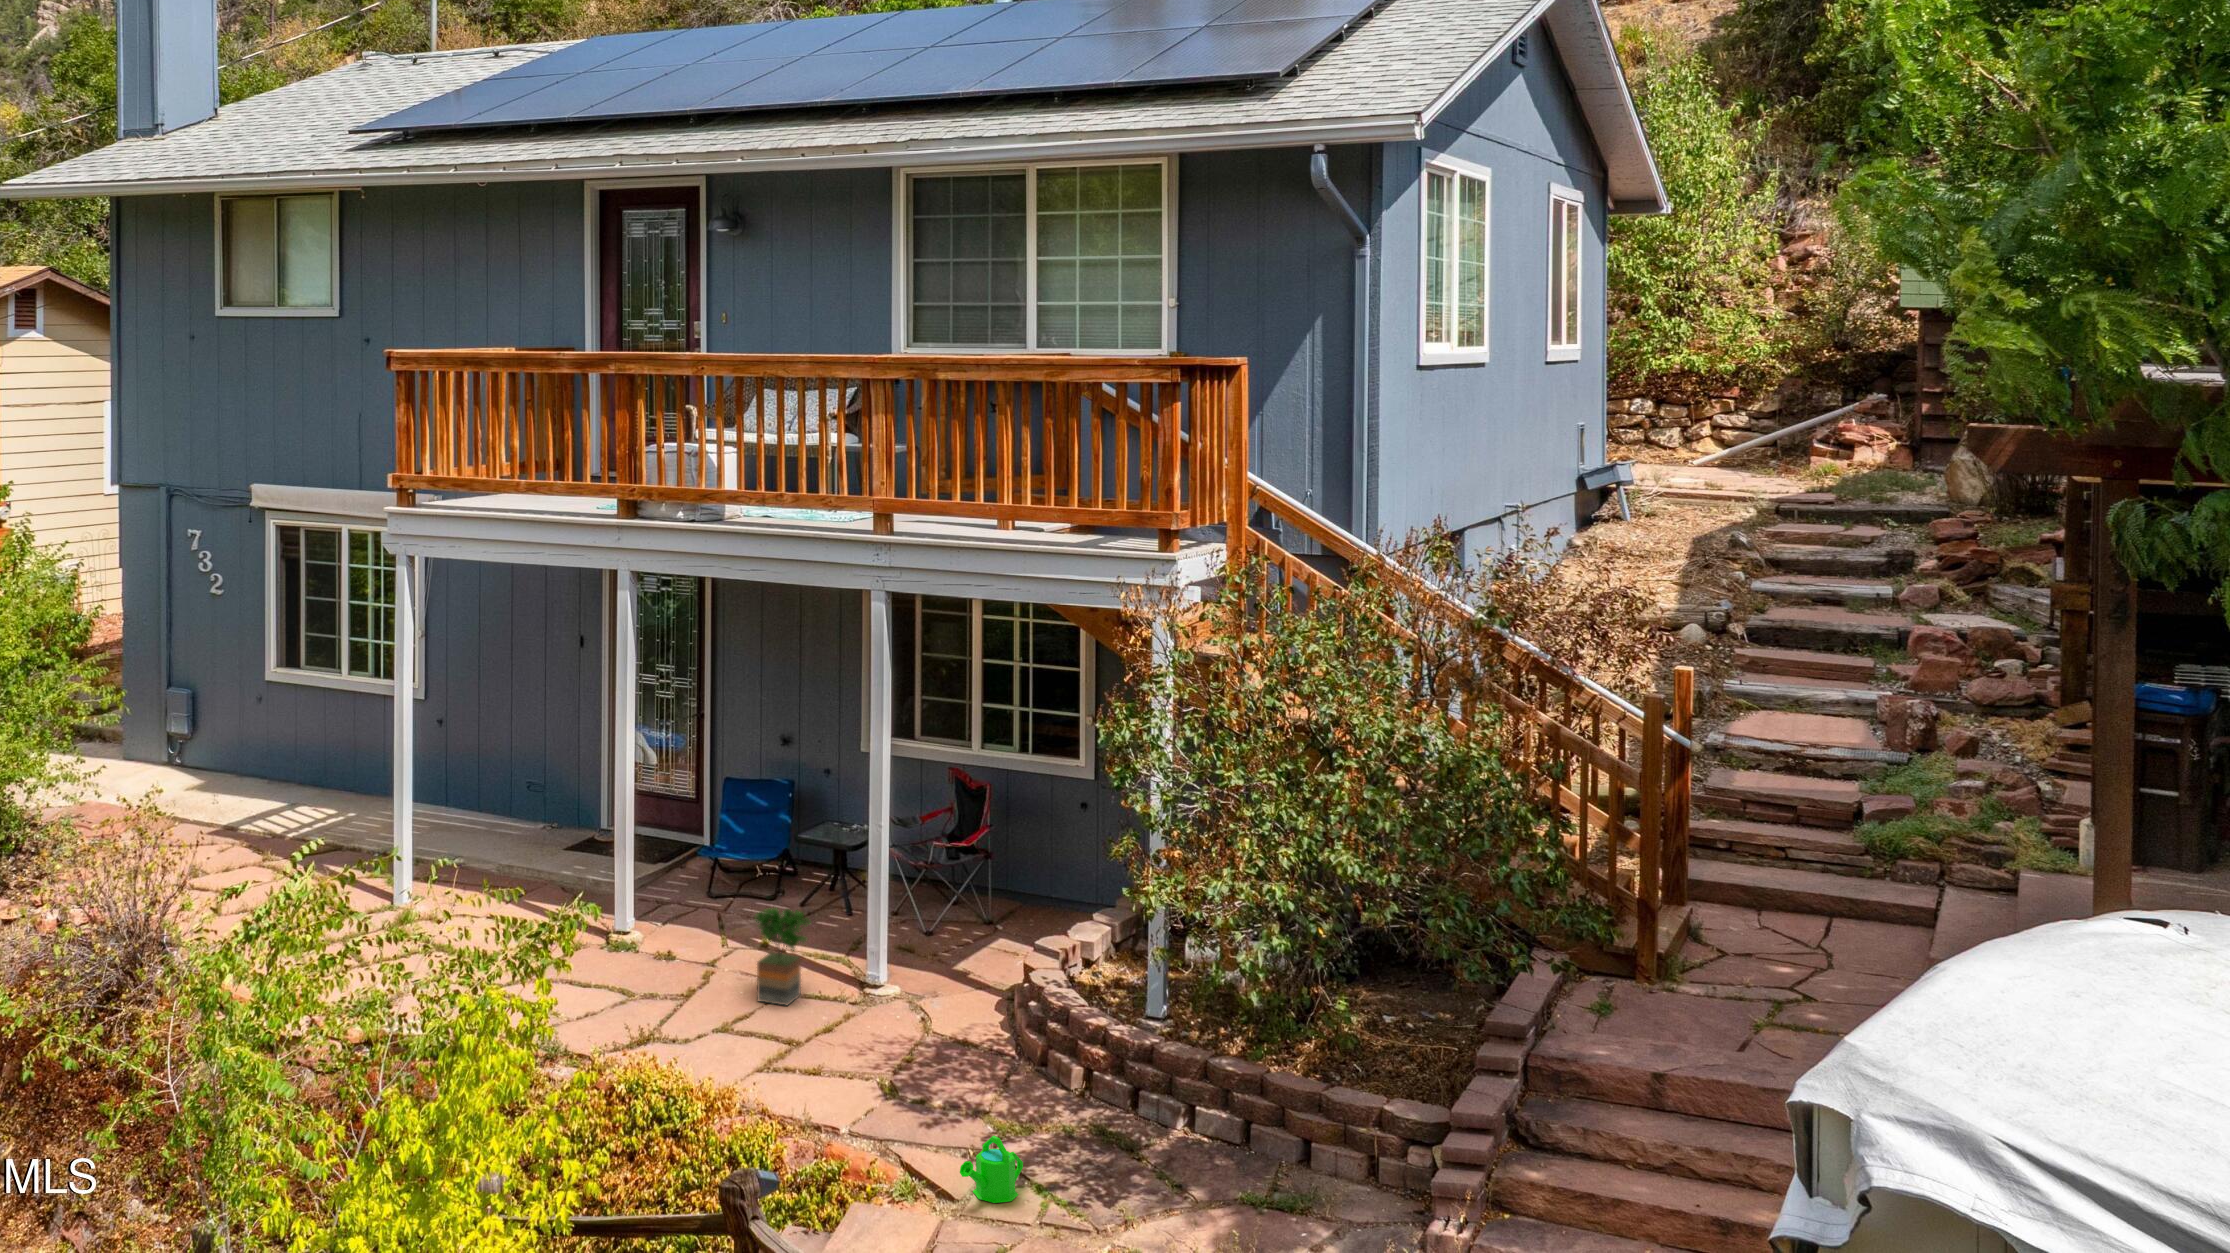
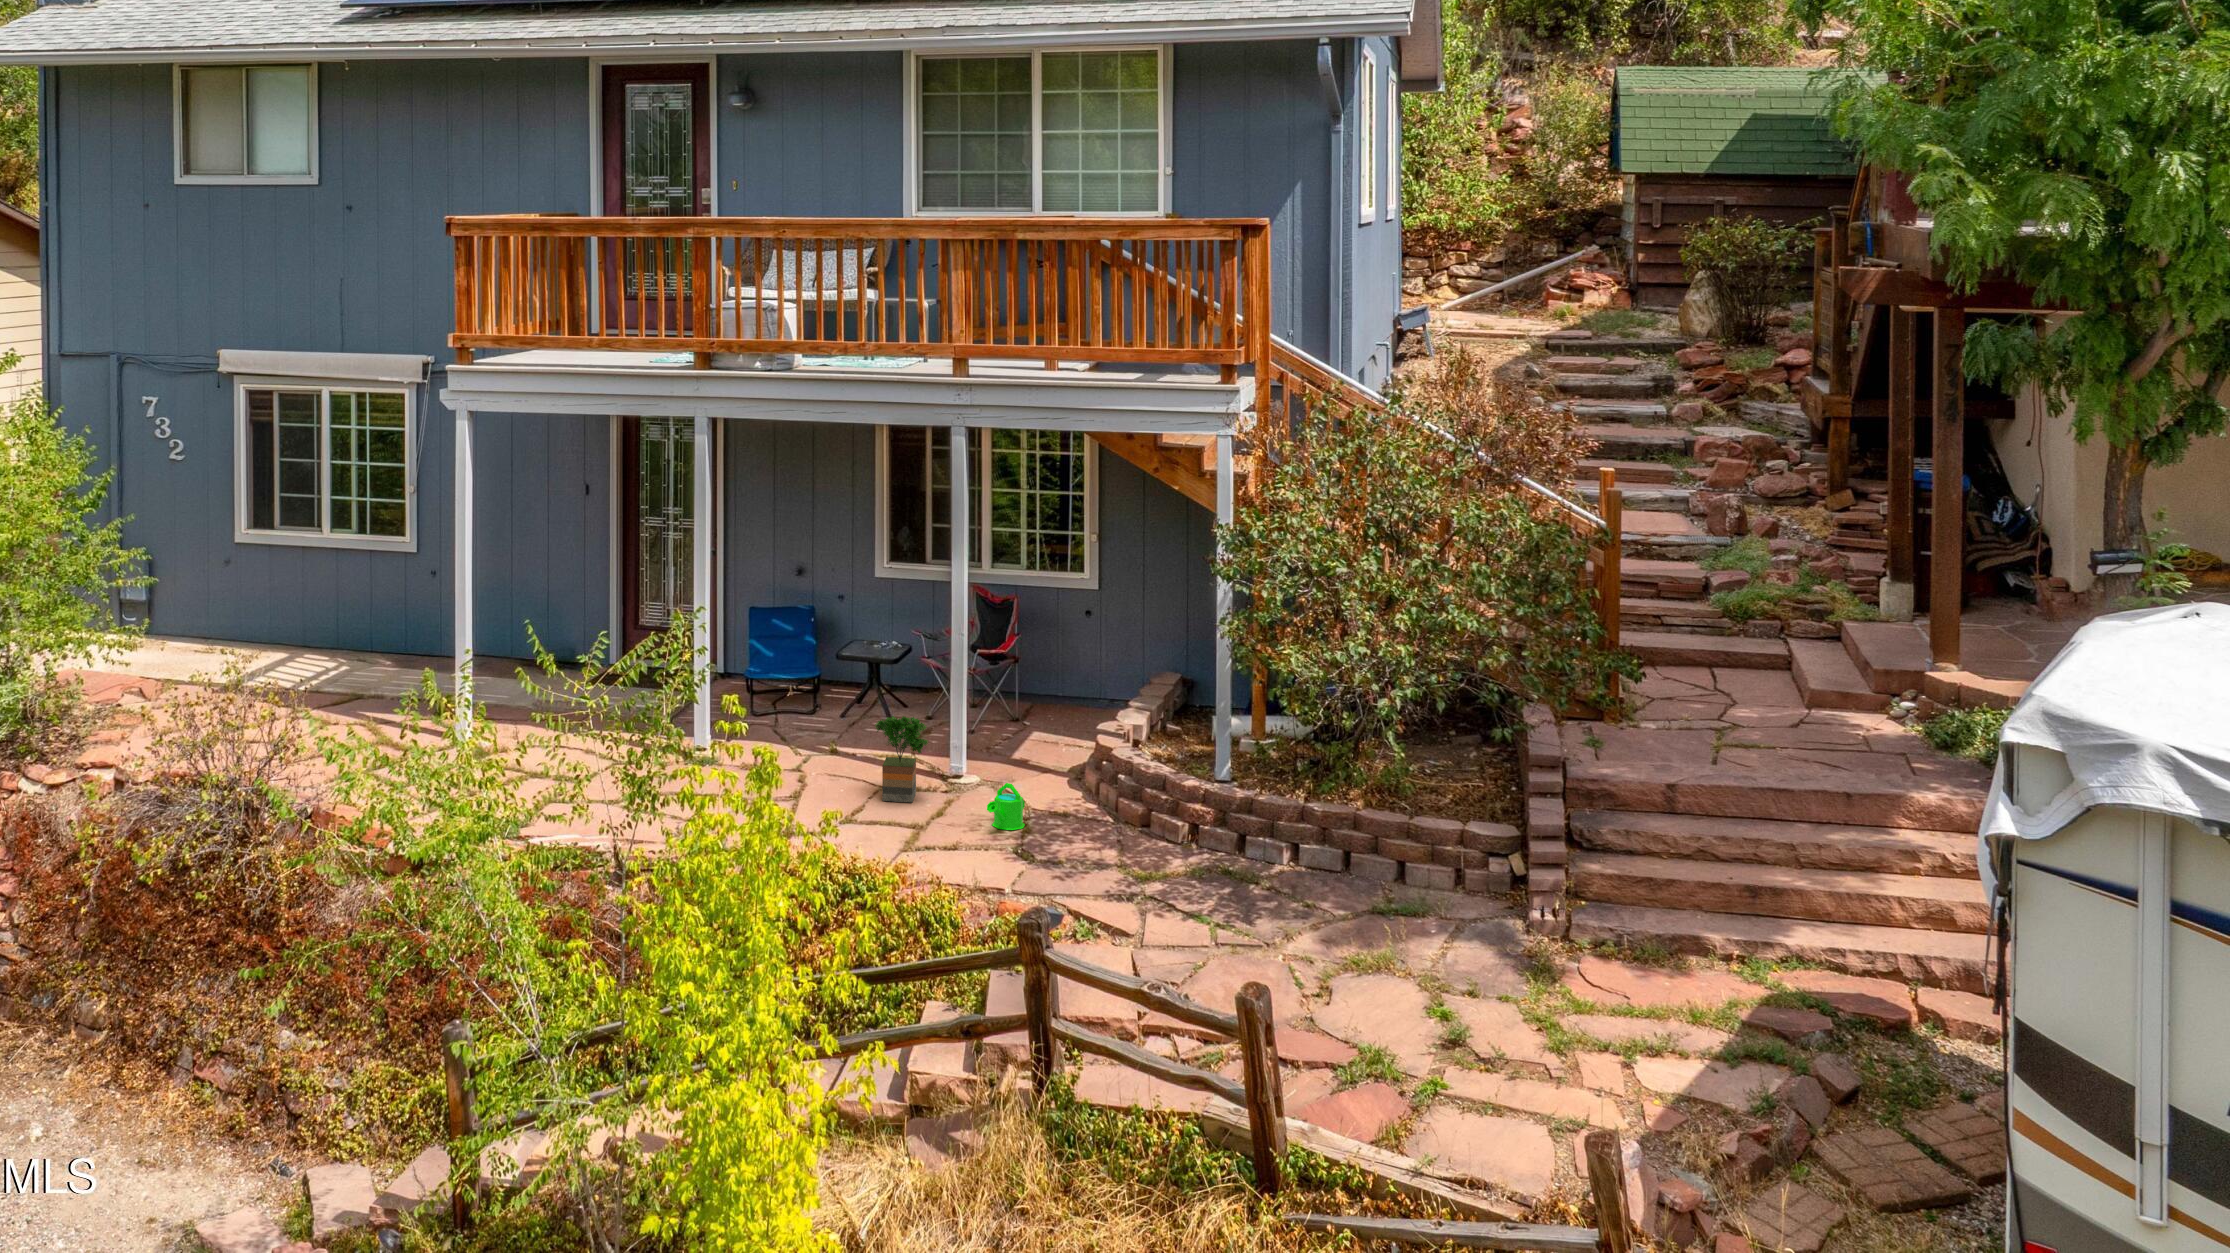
watering can: present [960,1136,1023,1203] -> present [987,783,1025,830]

